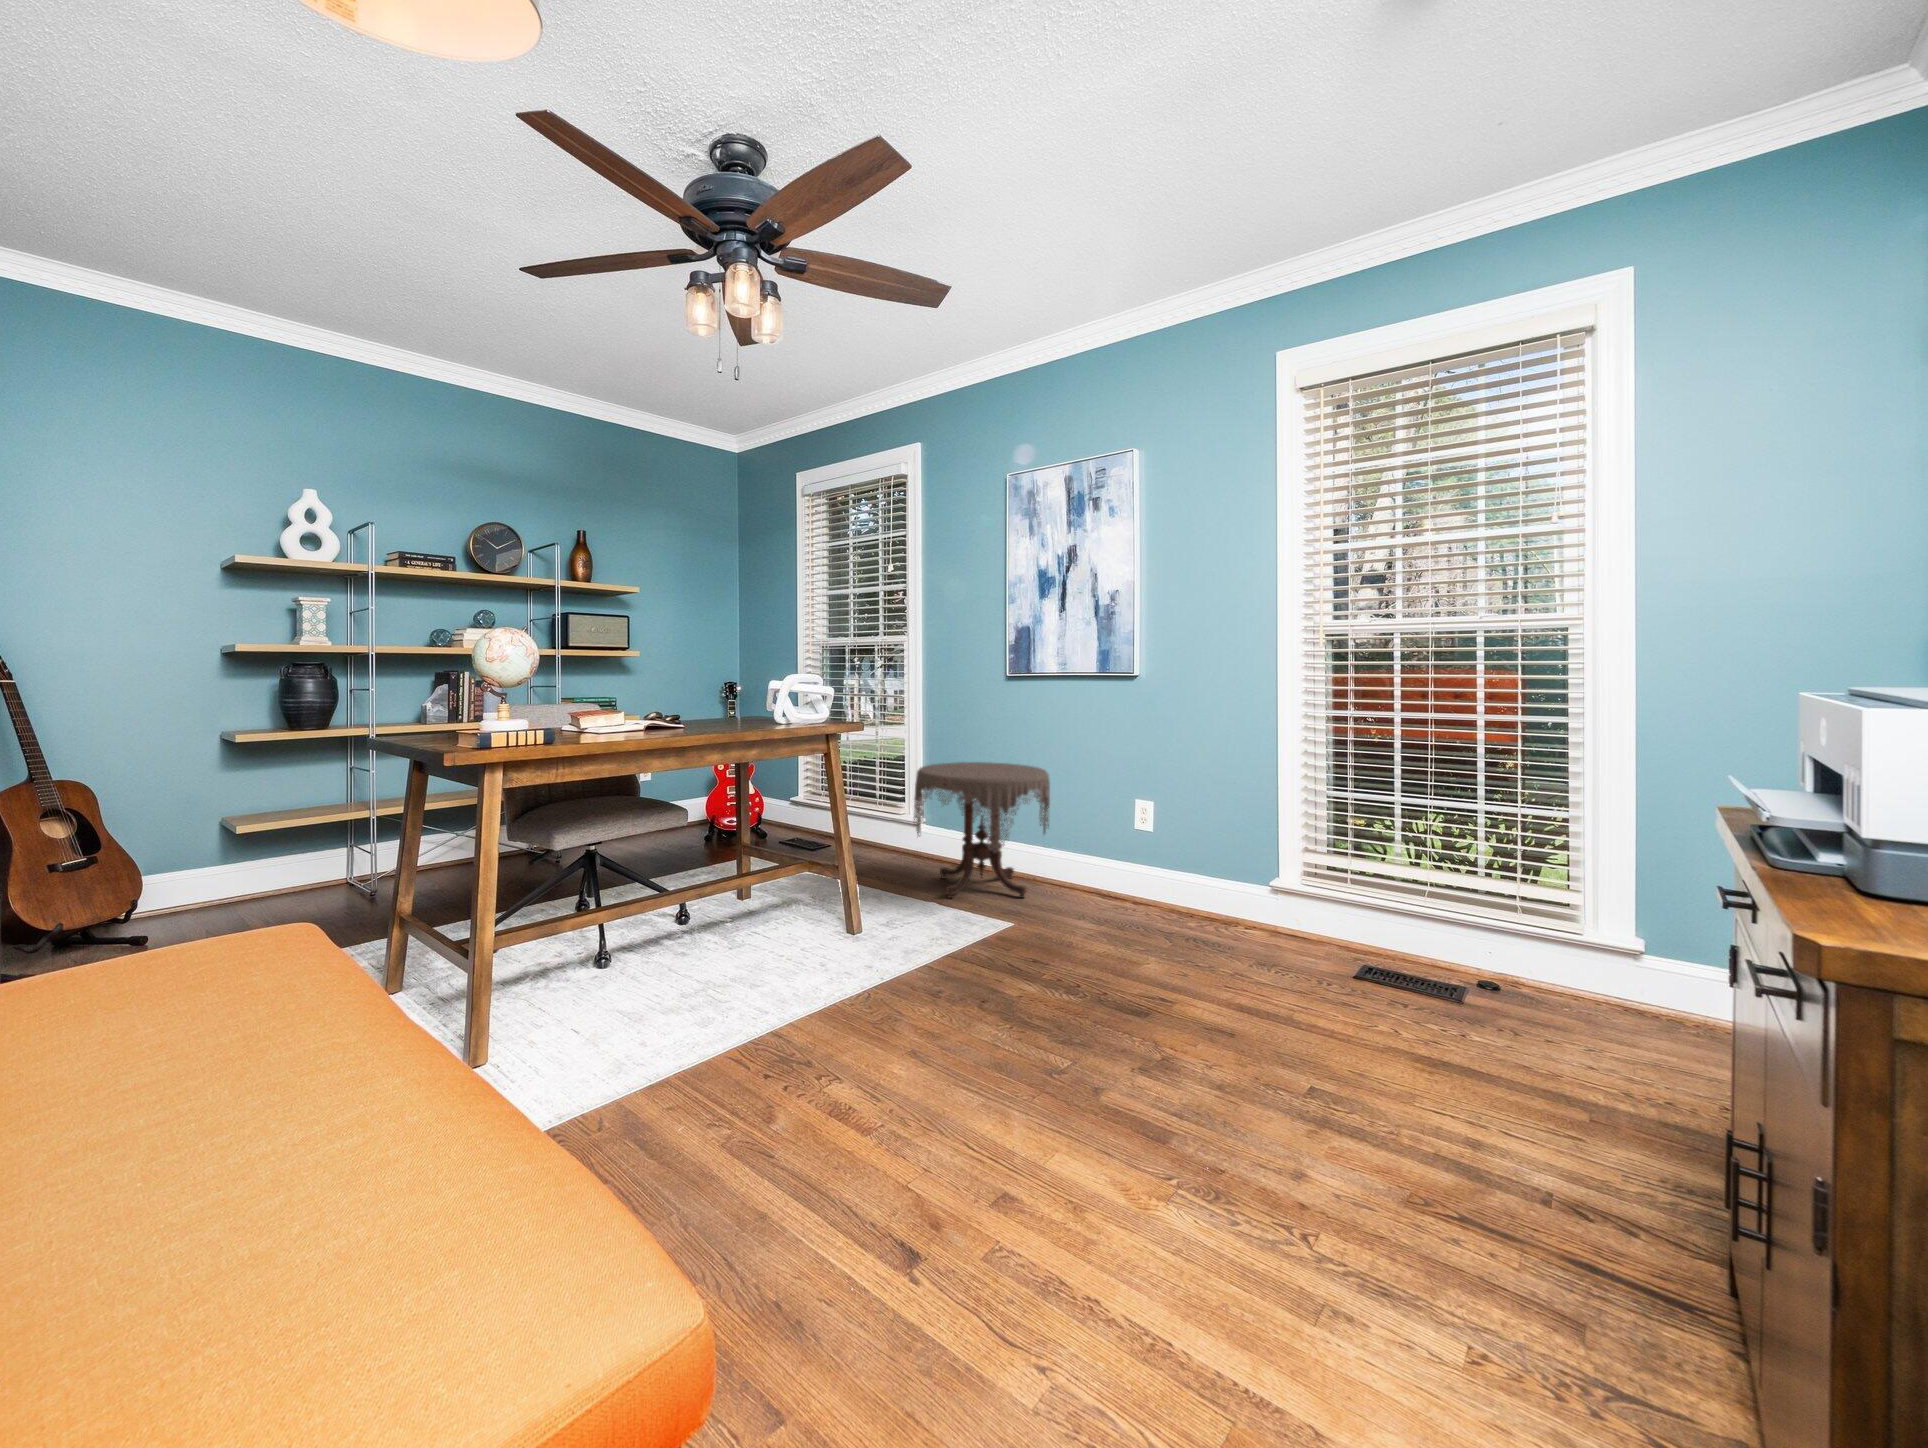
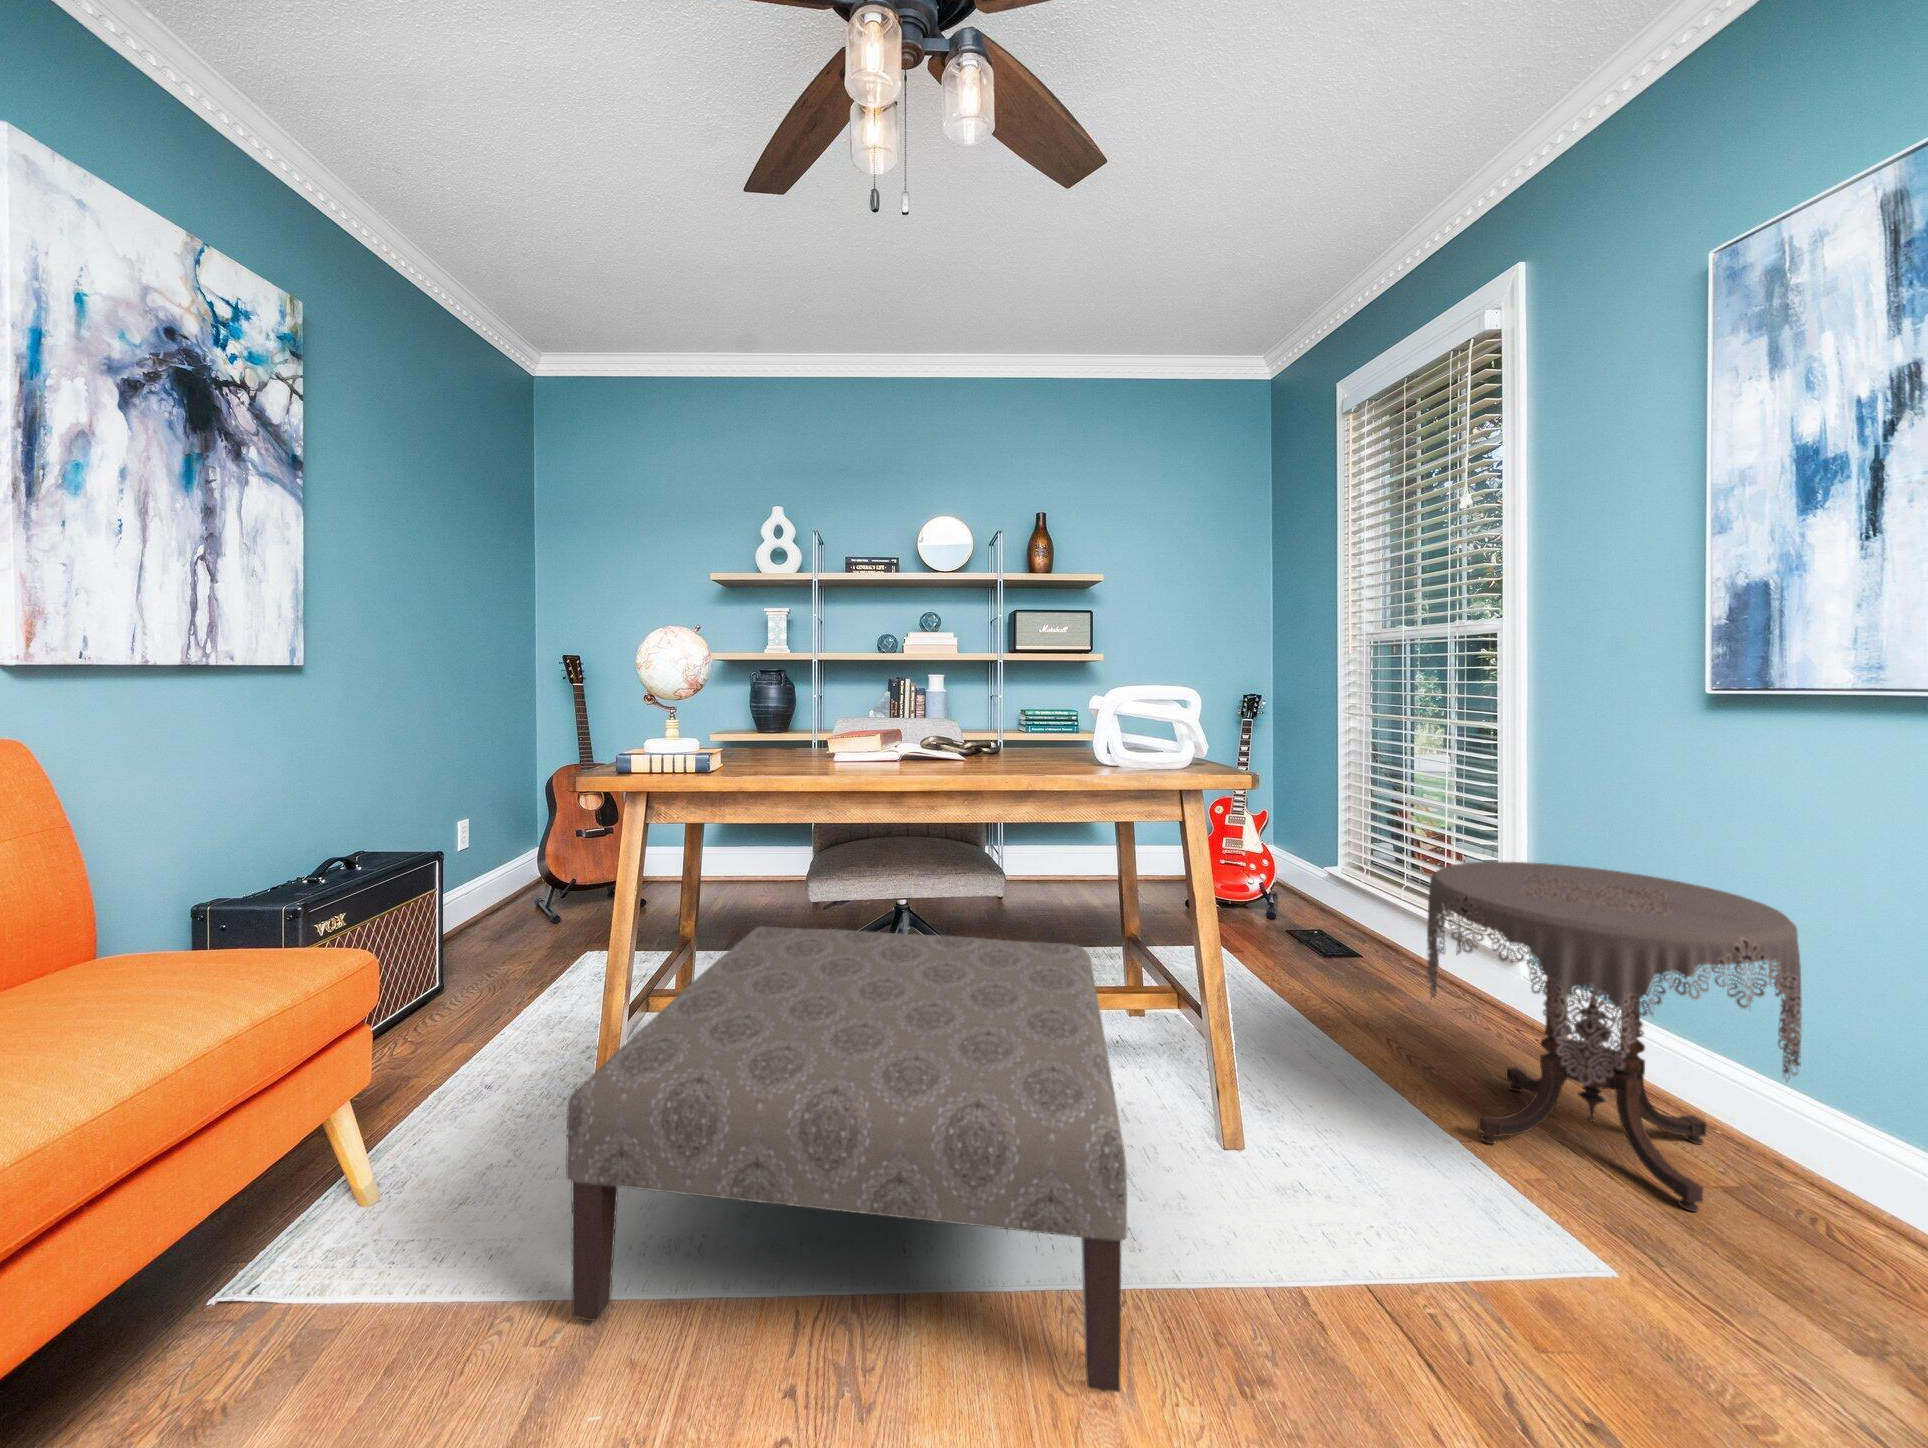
ottoman: none [527,839,909,1110] -> present [566,926,1127,1392]

